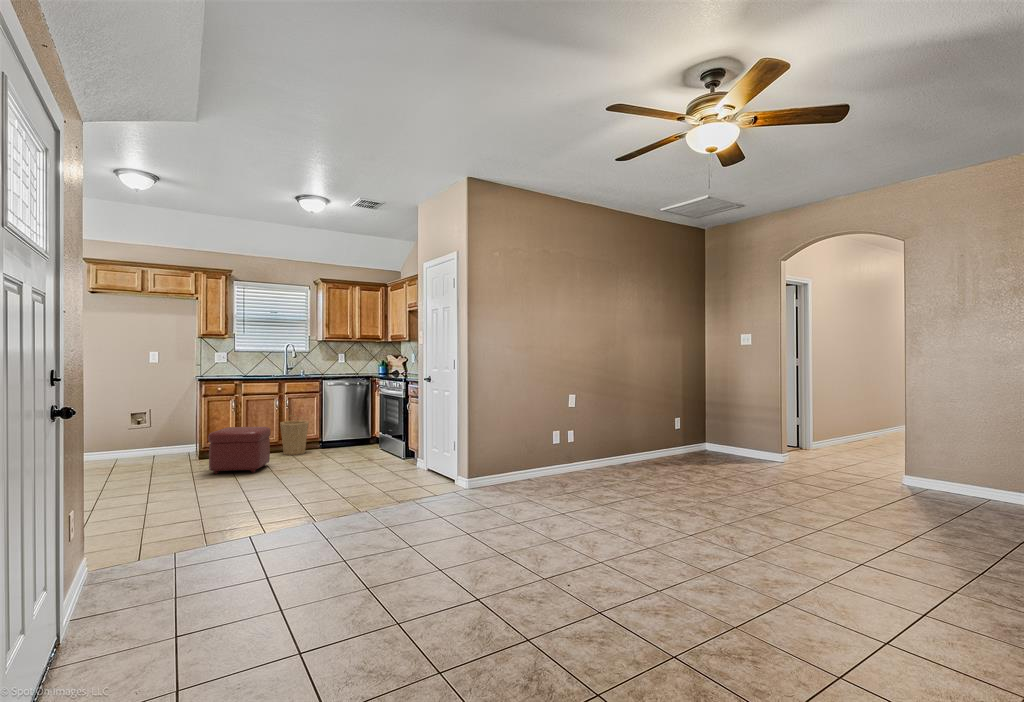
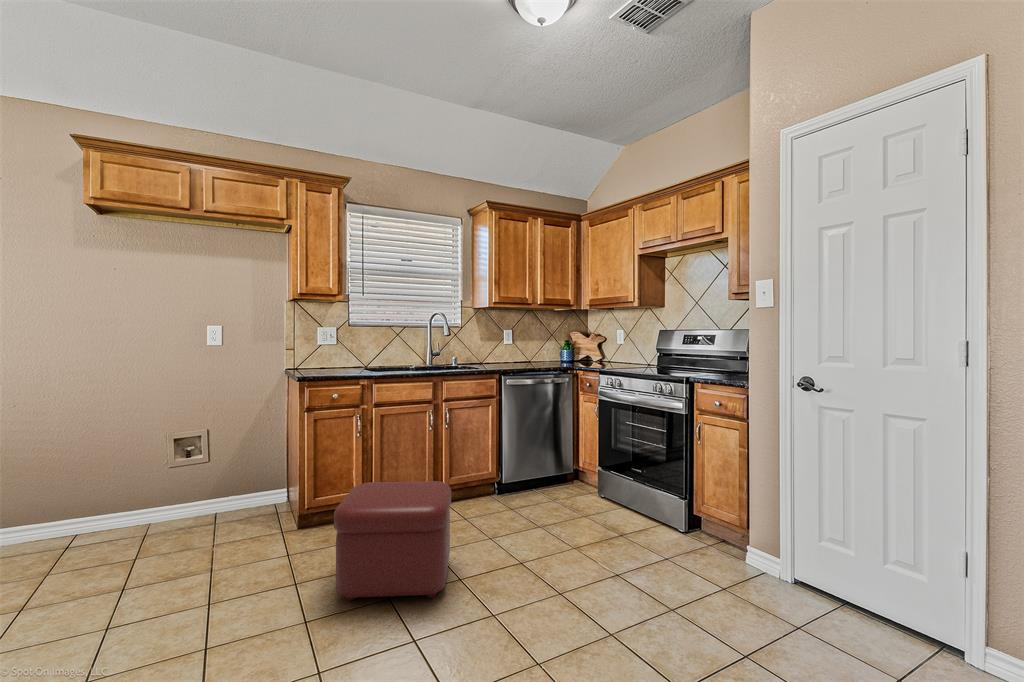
basket: present [280,417,309,455] -> none [440,440,489,518]

